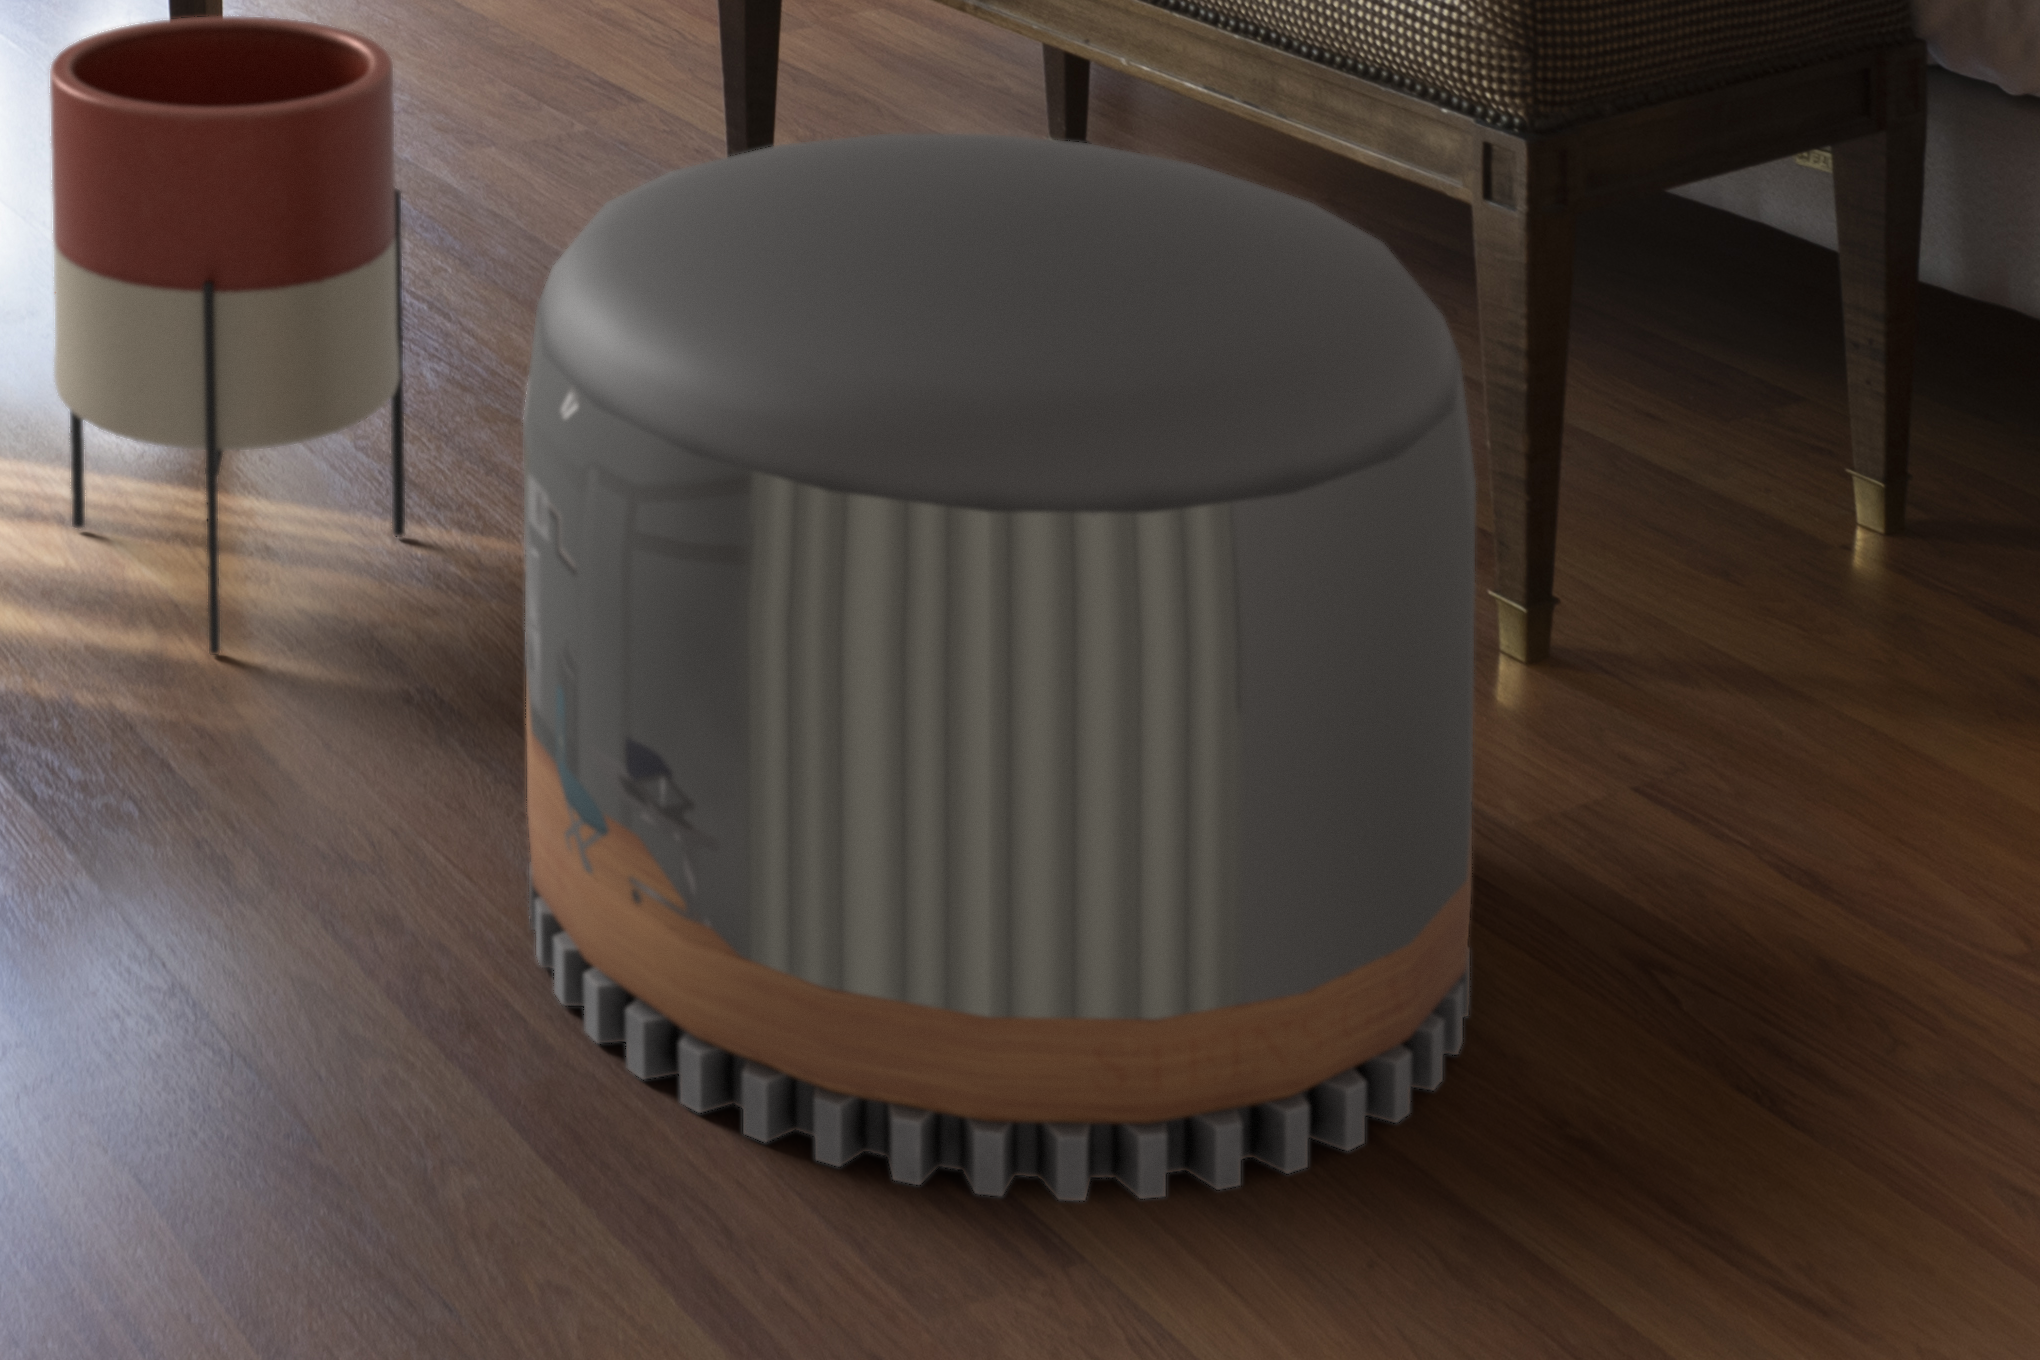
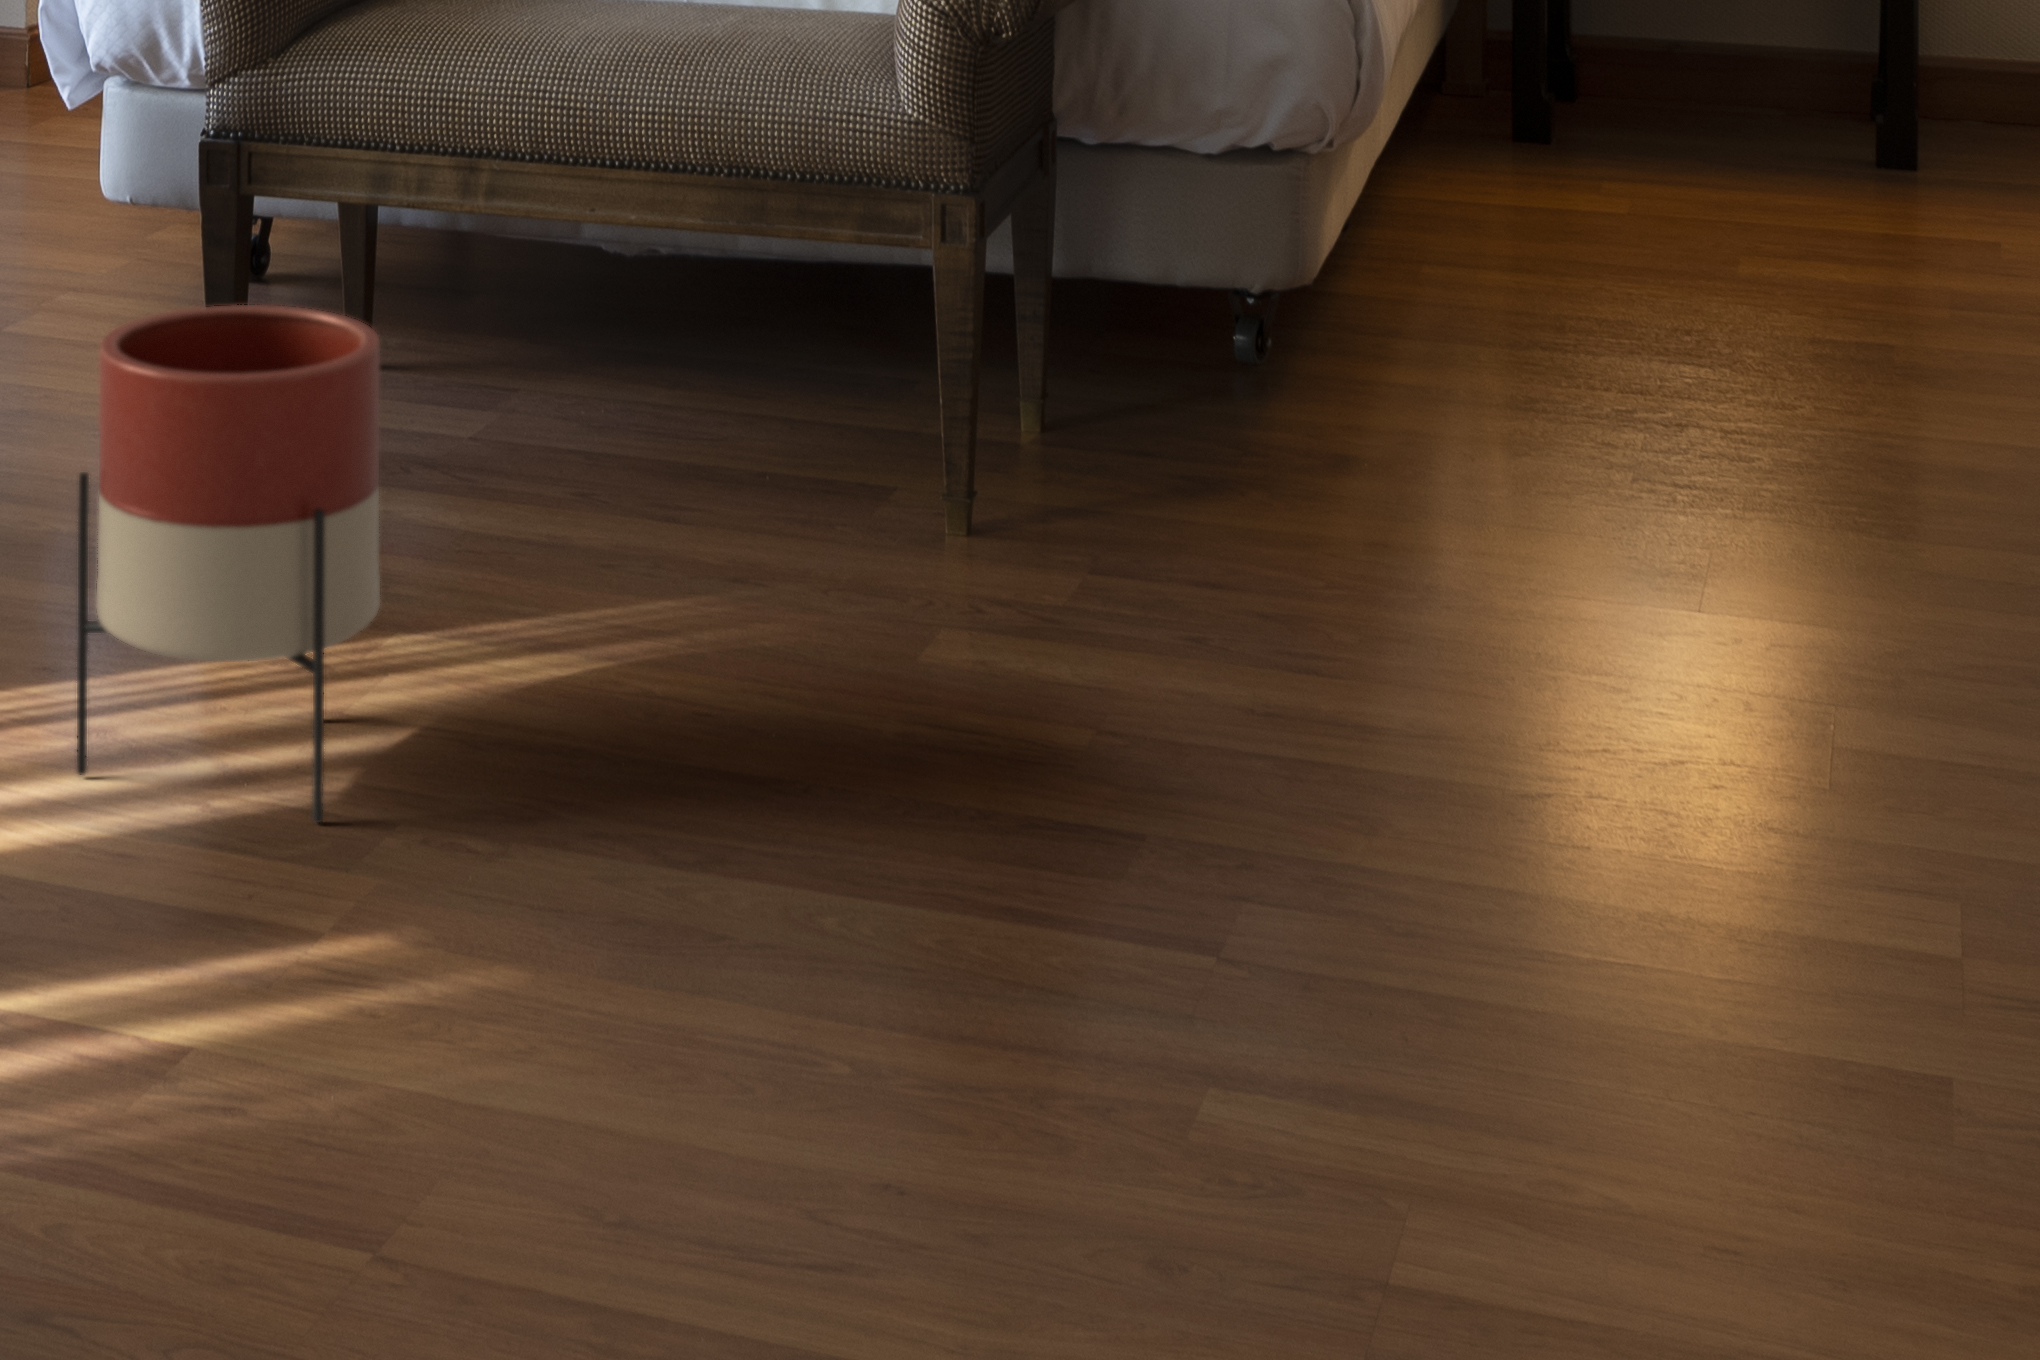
pouf: present [523,134,1476,1201] -> none [701,277,1341,965]

